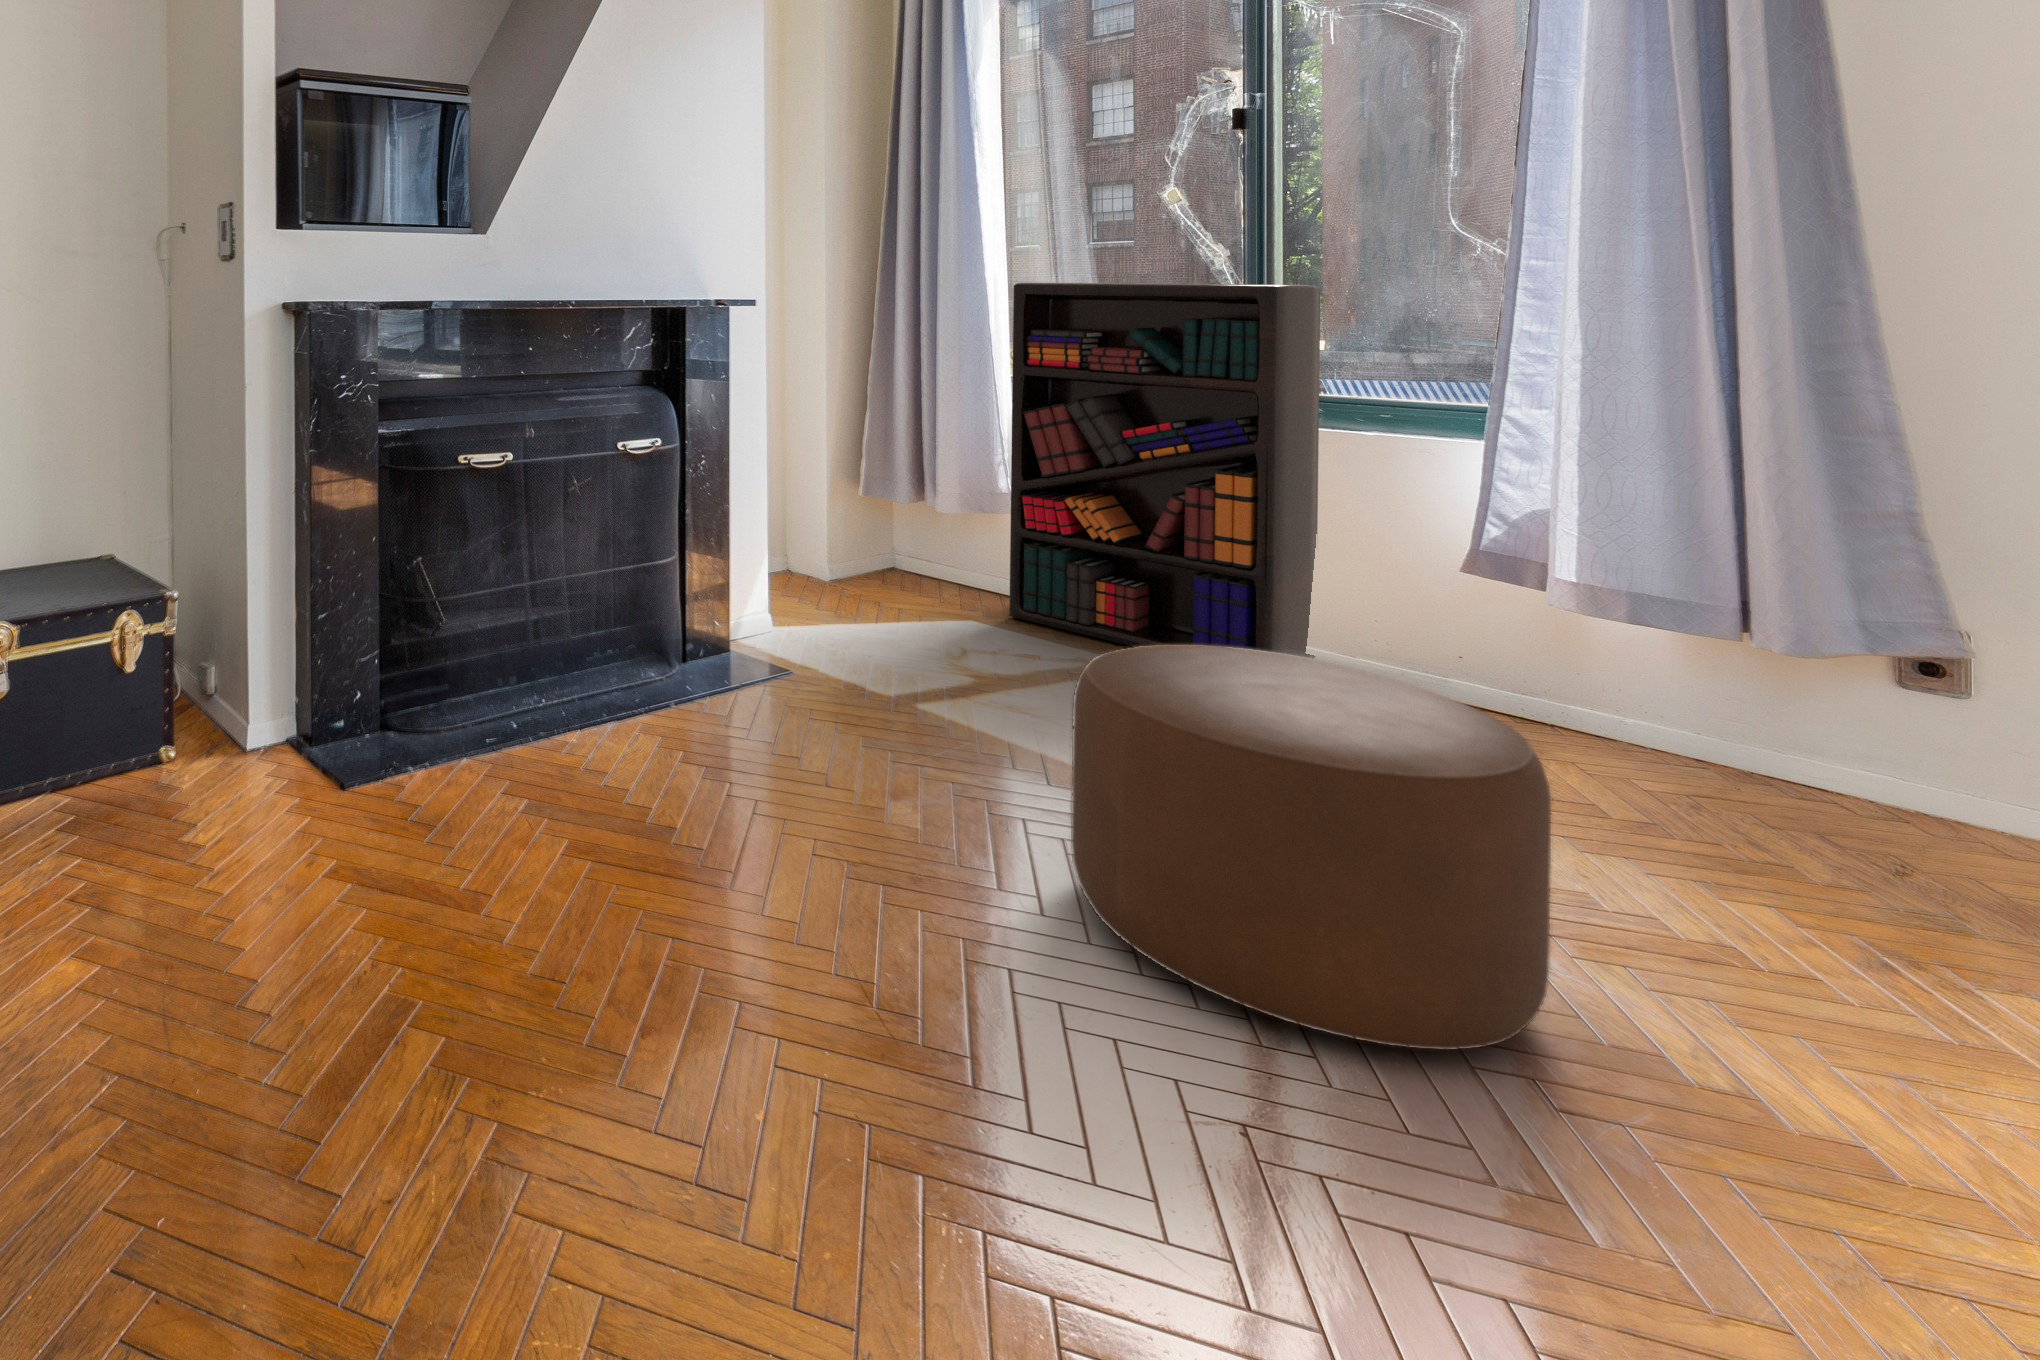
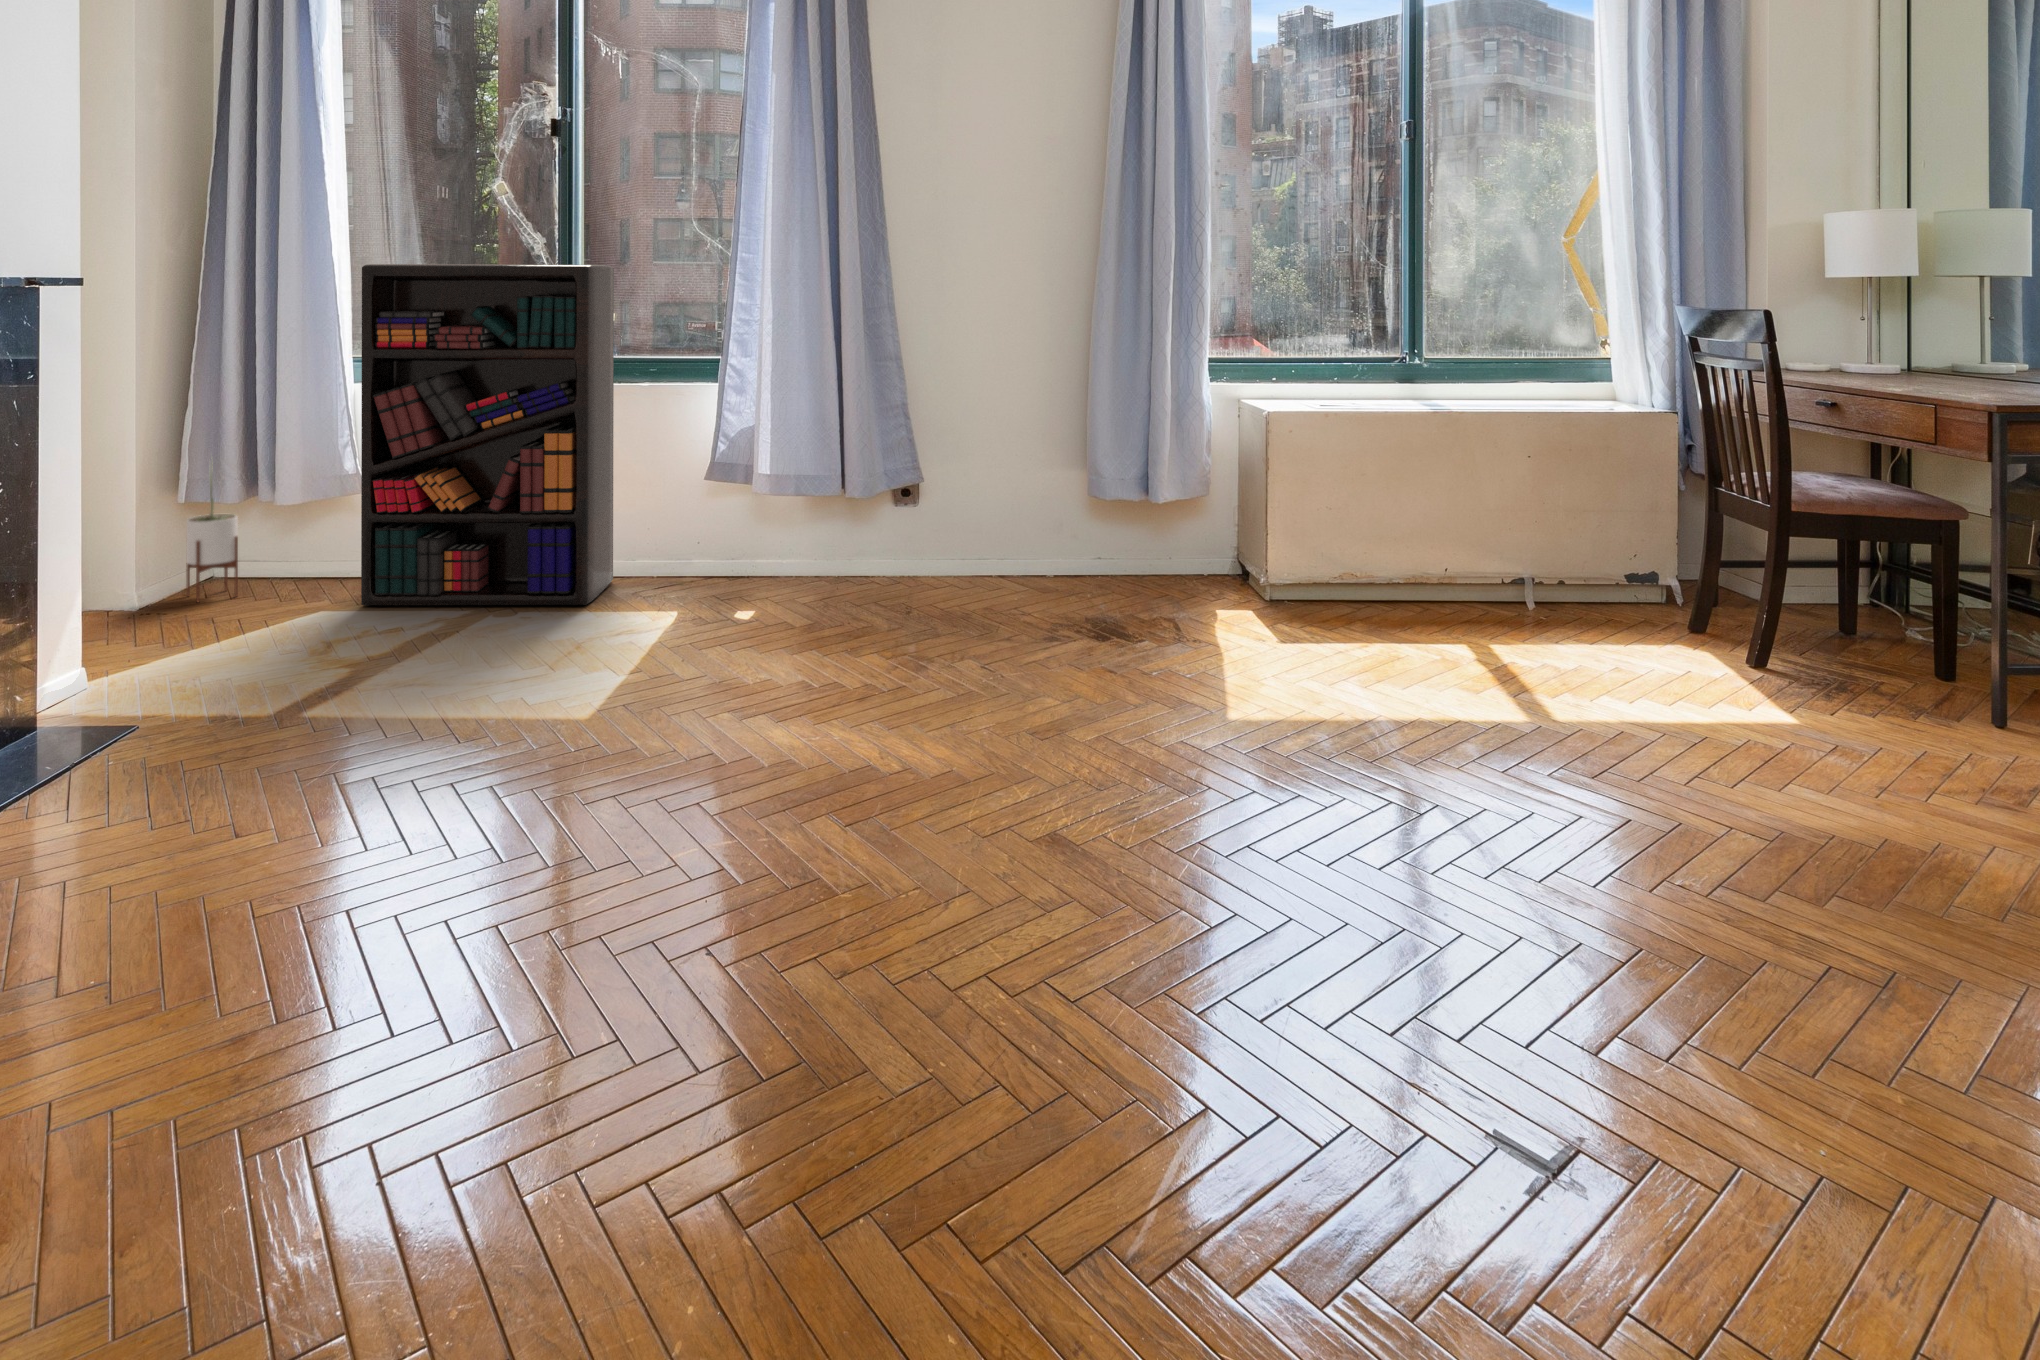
potted plant: none [863,441,905,580] -> present [186,463,238,602]
ottoman: present [1071,645,1551,1050] -> none [491,559,792,826]

